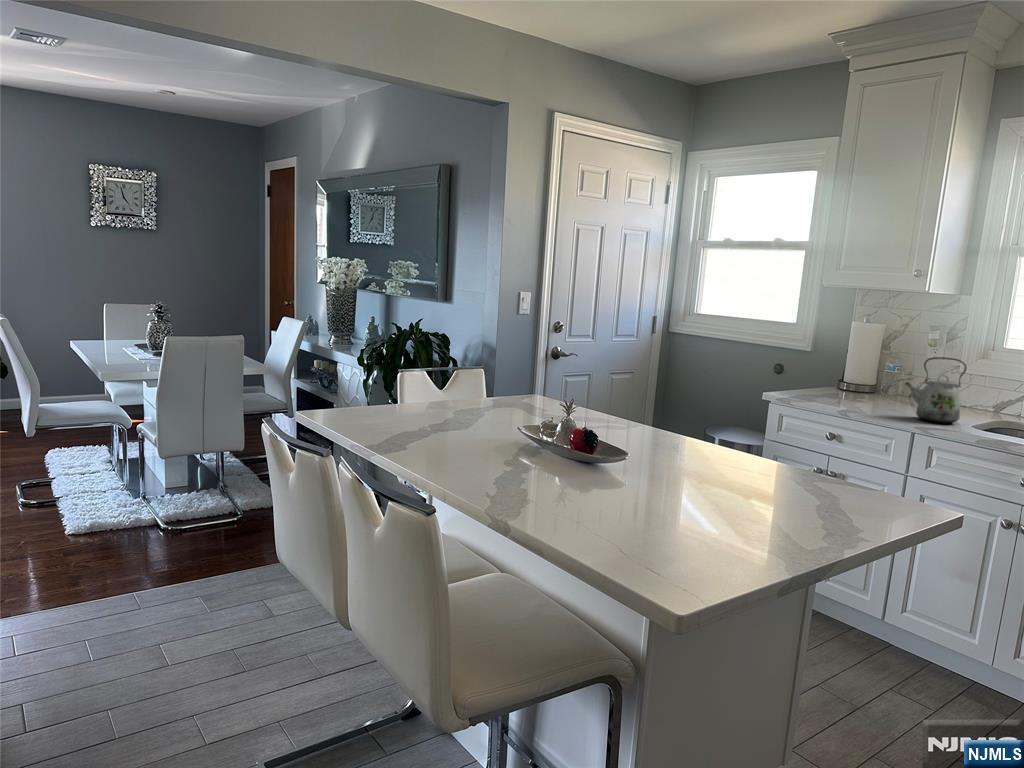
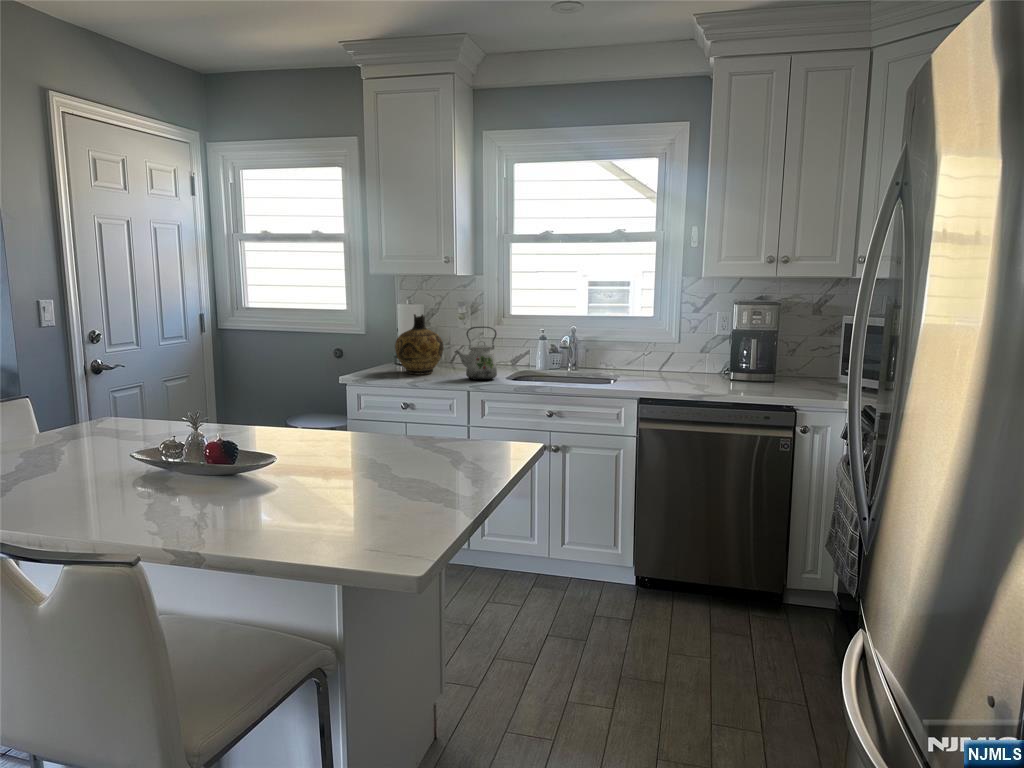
ceramic jug: none [835,335,897,405] -> present [395,314,444,374]

